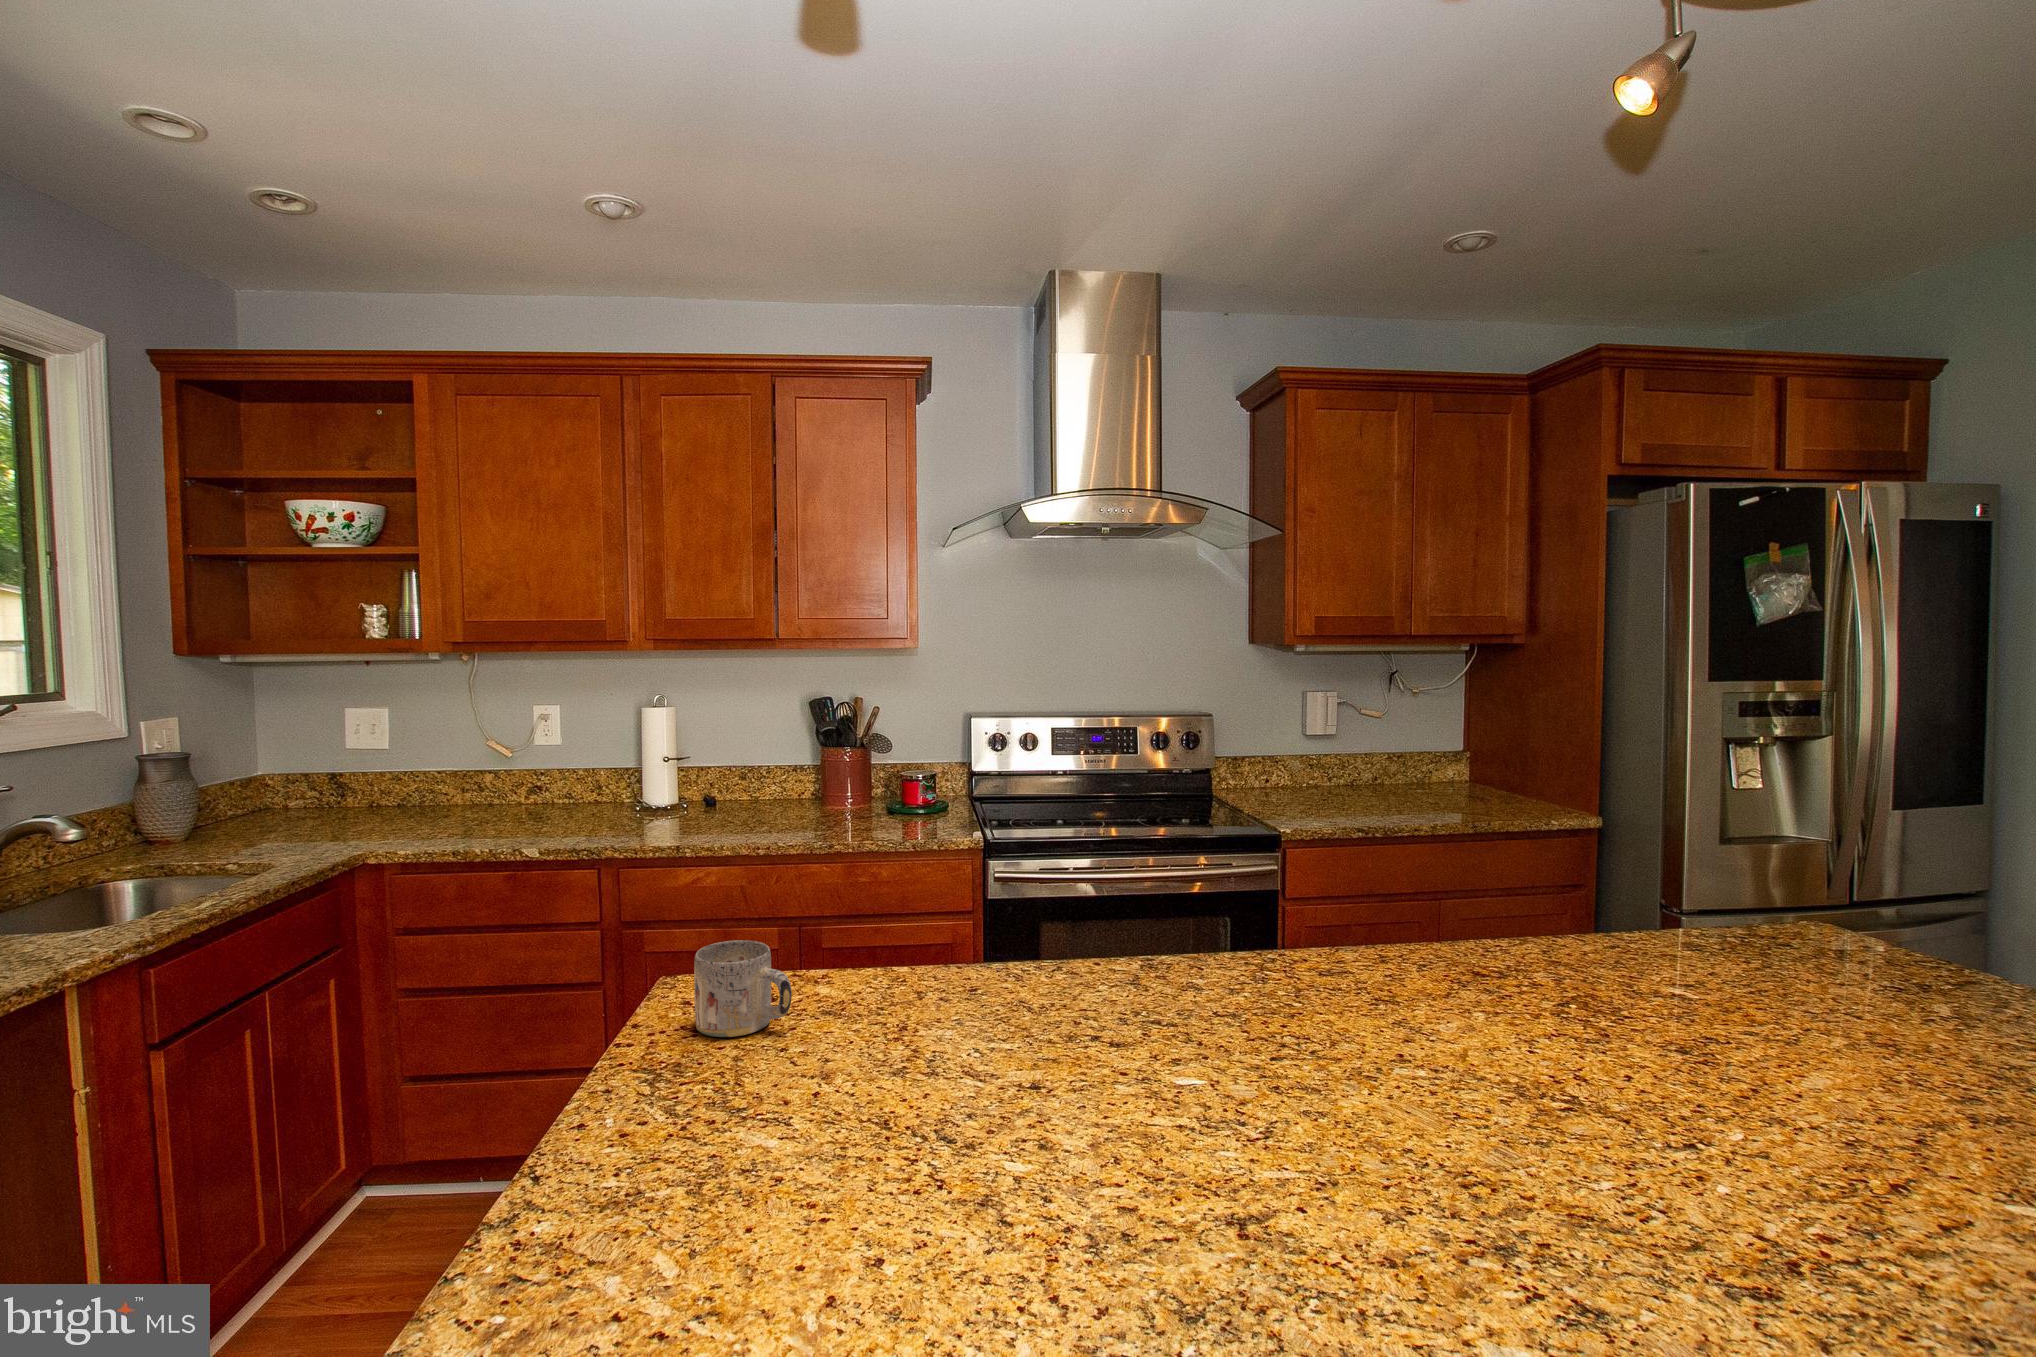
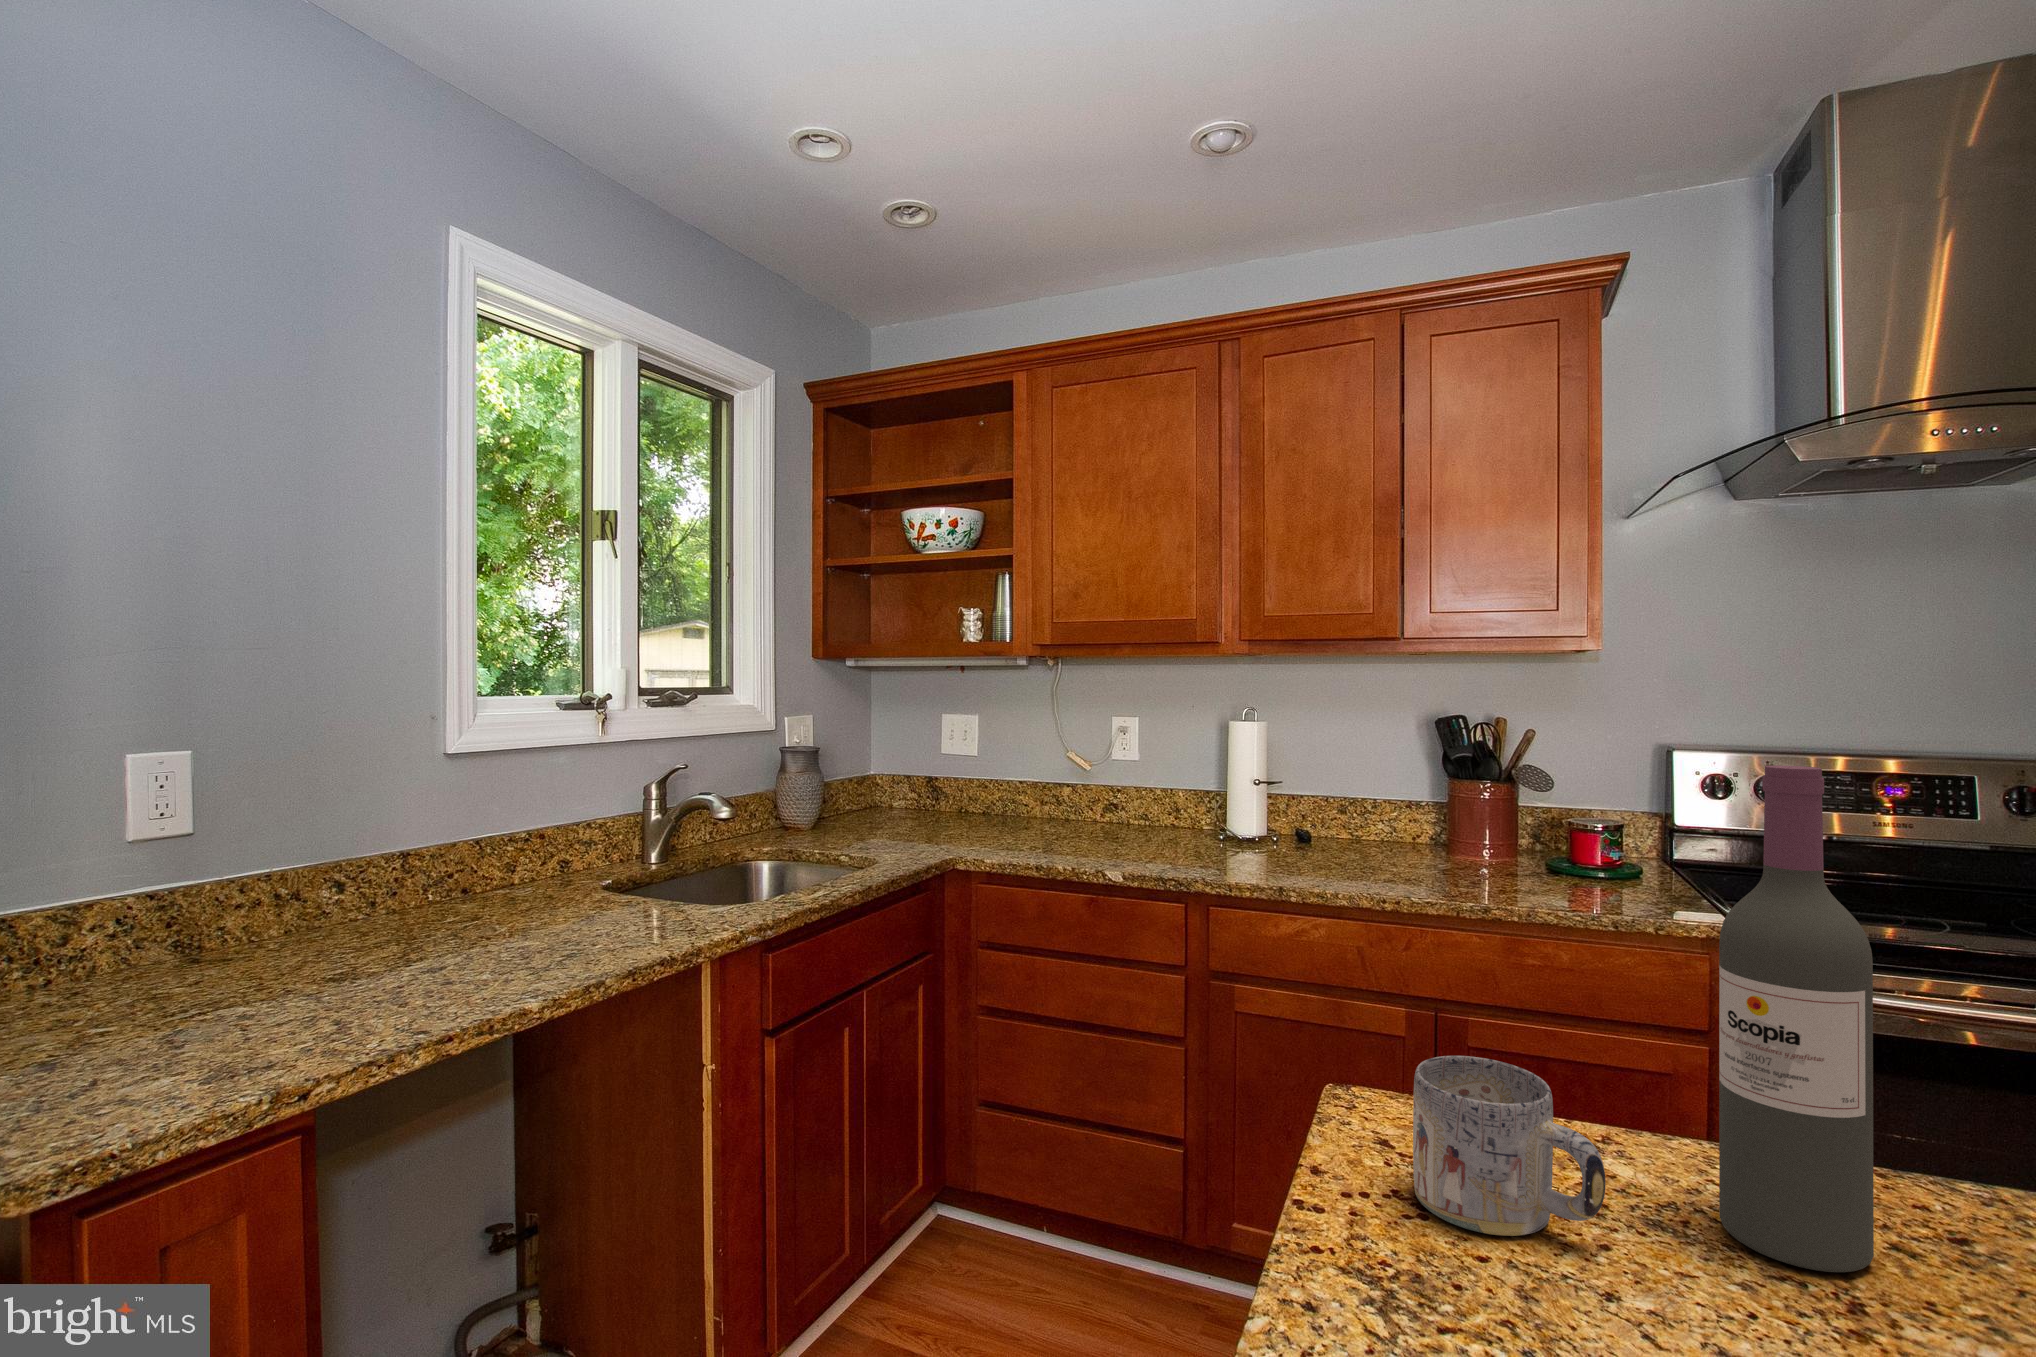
wine bottle: none [857,759,923,1018] -> present [1719,765,1874,1272]

